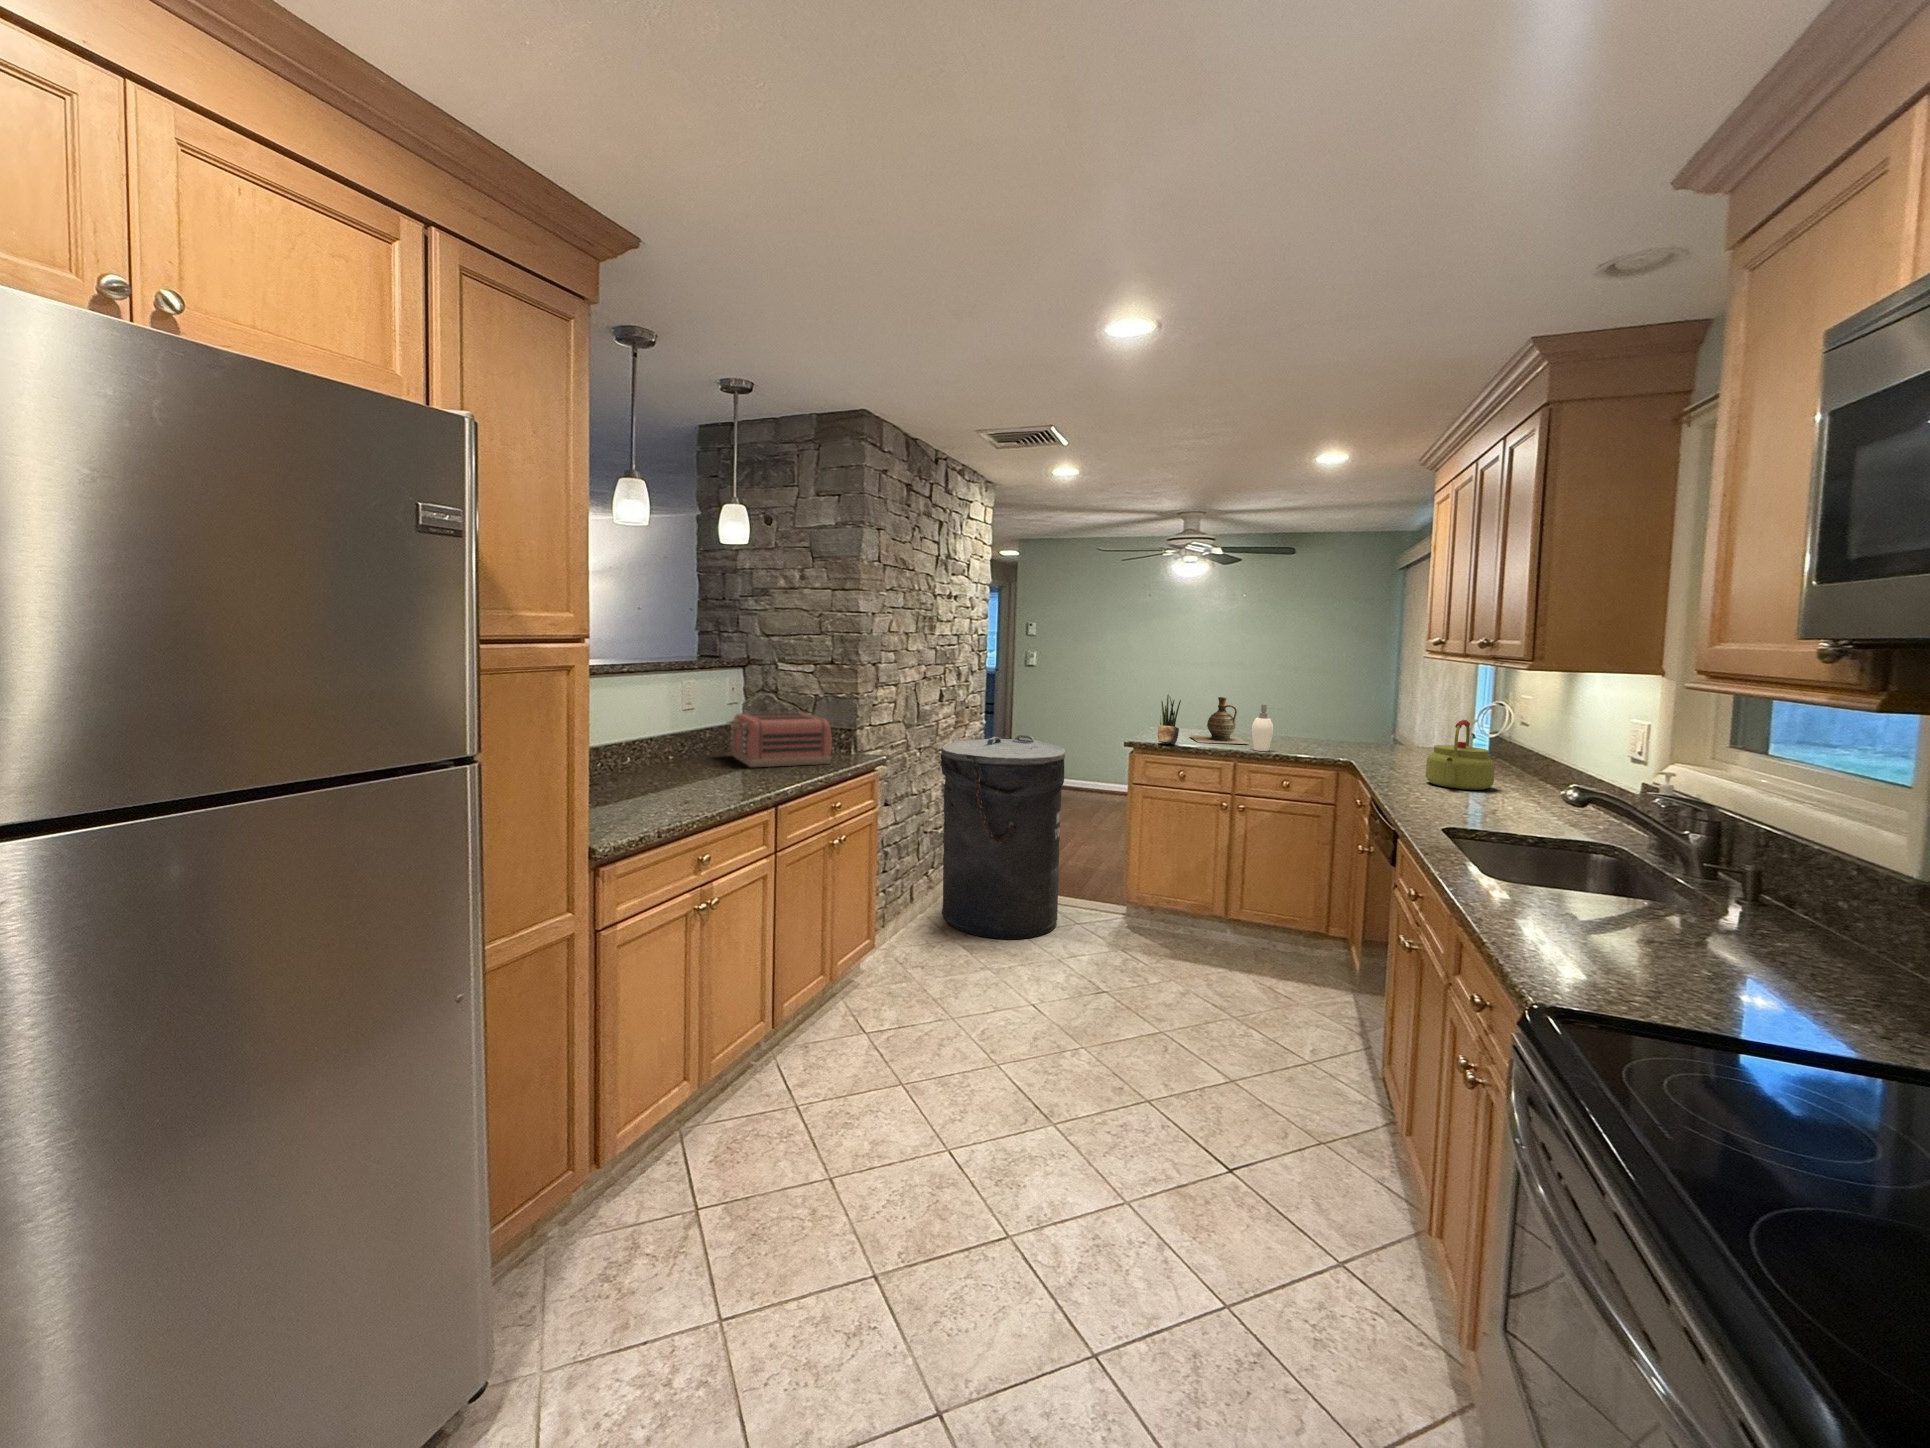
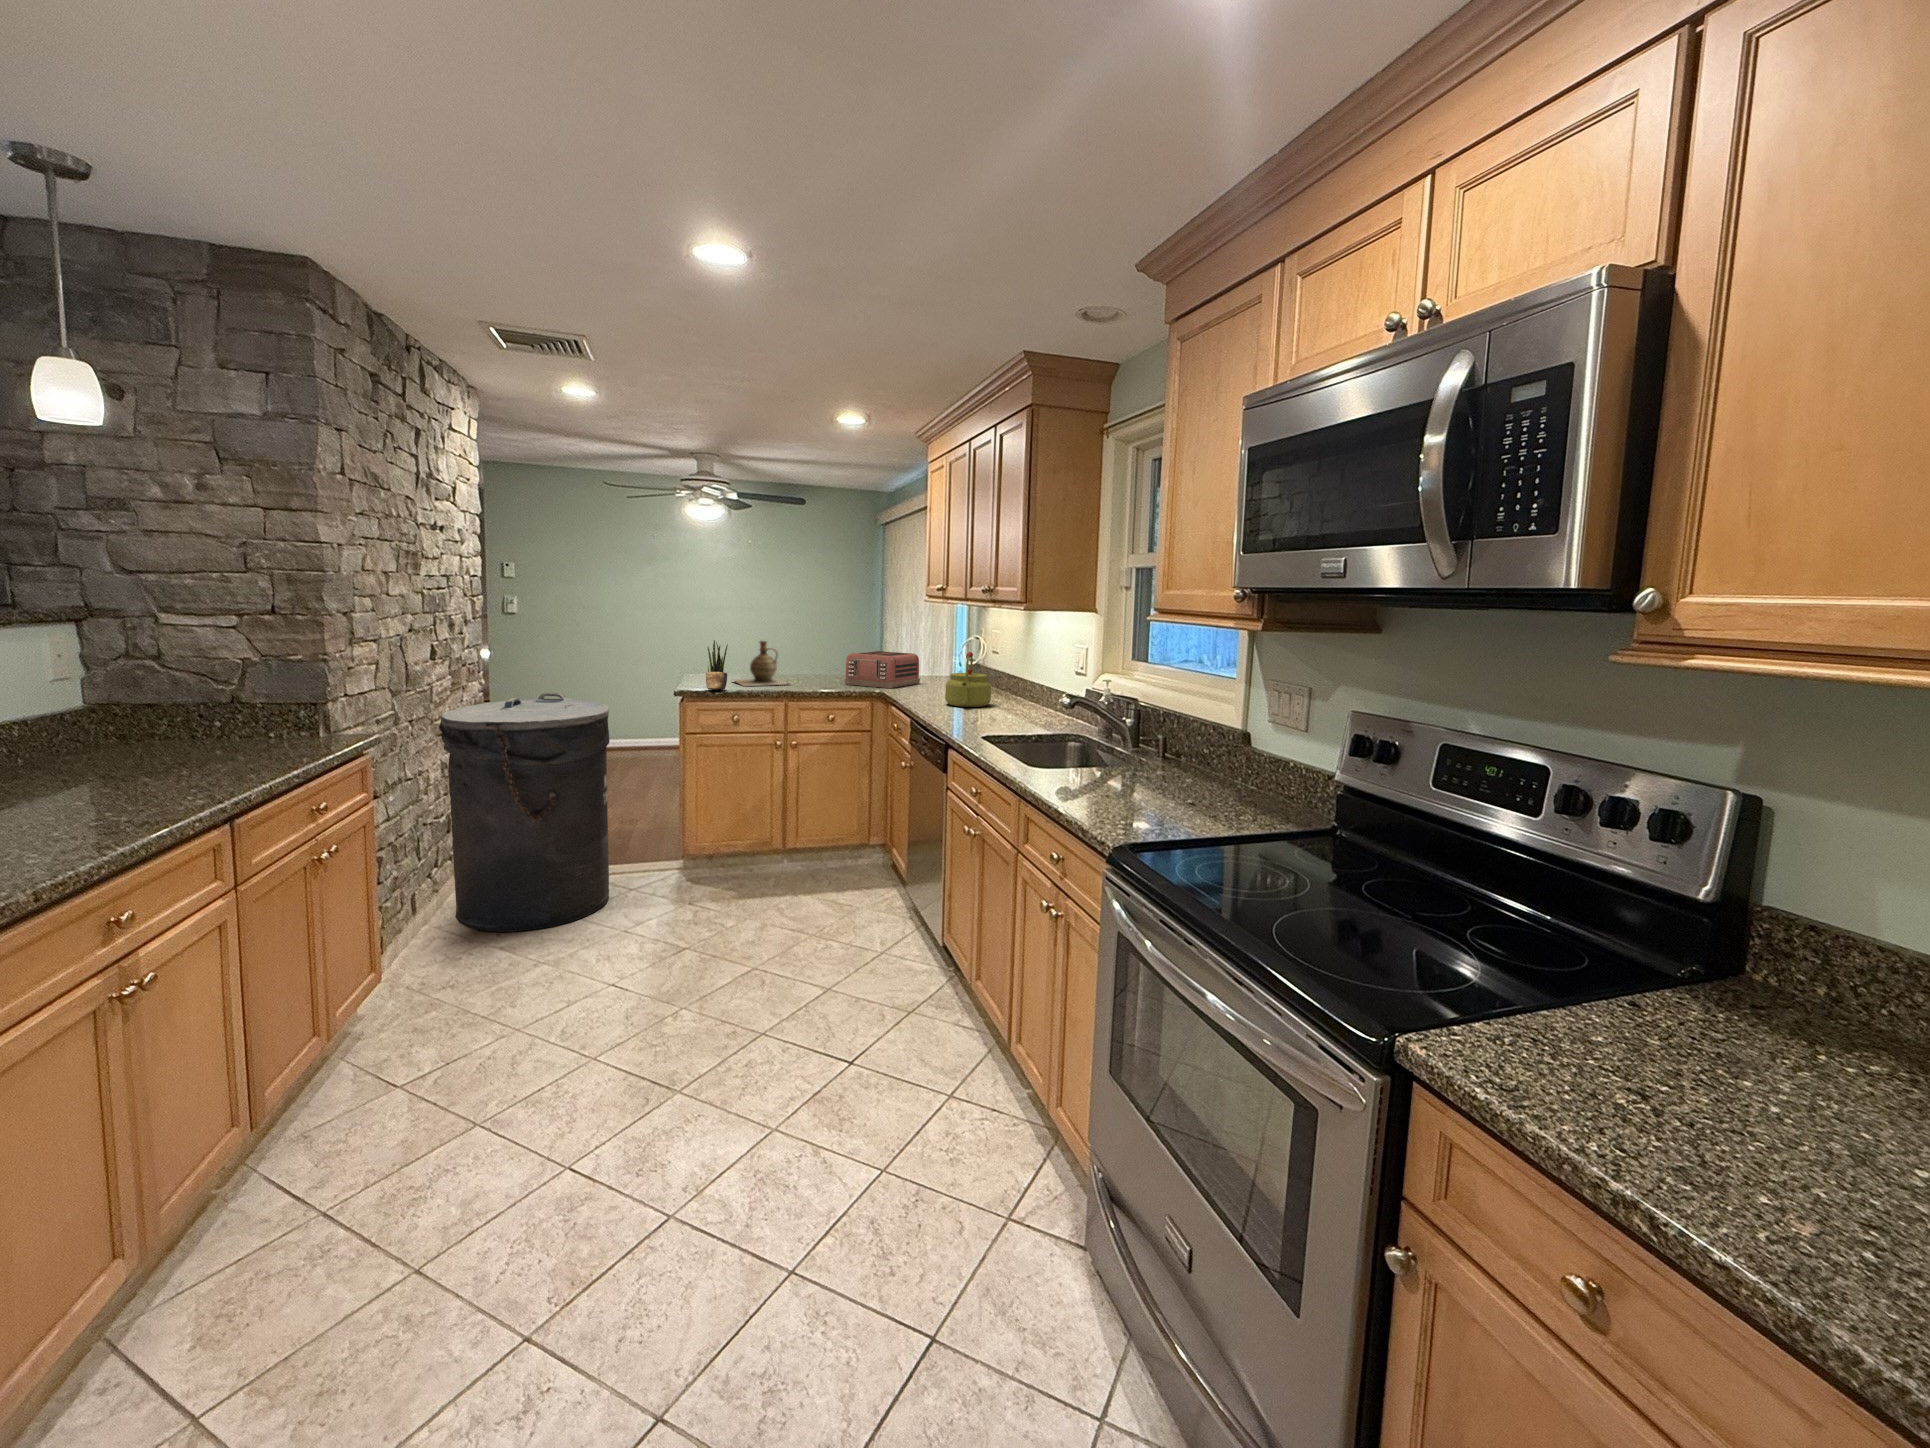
soap dispenser: present [1252,705,1274,751] -> none [796,646,822,690]
toaster: present [727,712,832,767] -> present [844,651,920,688]

